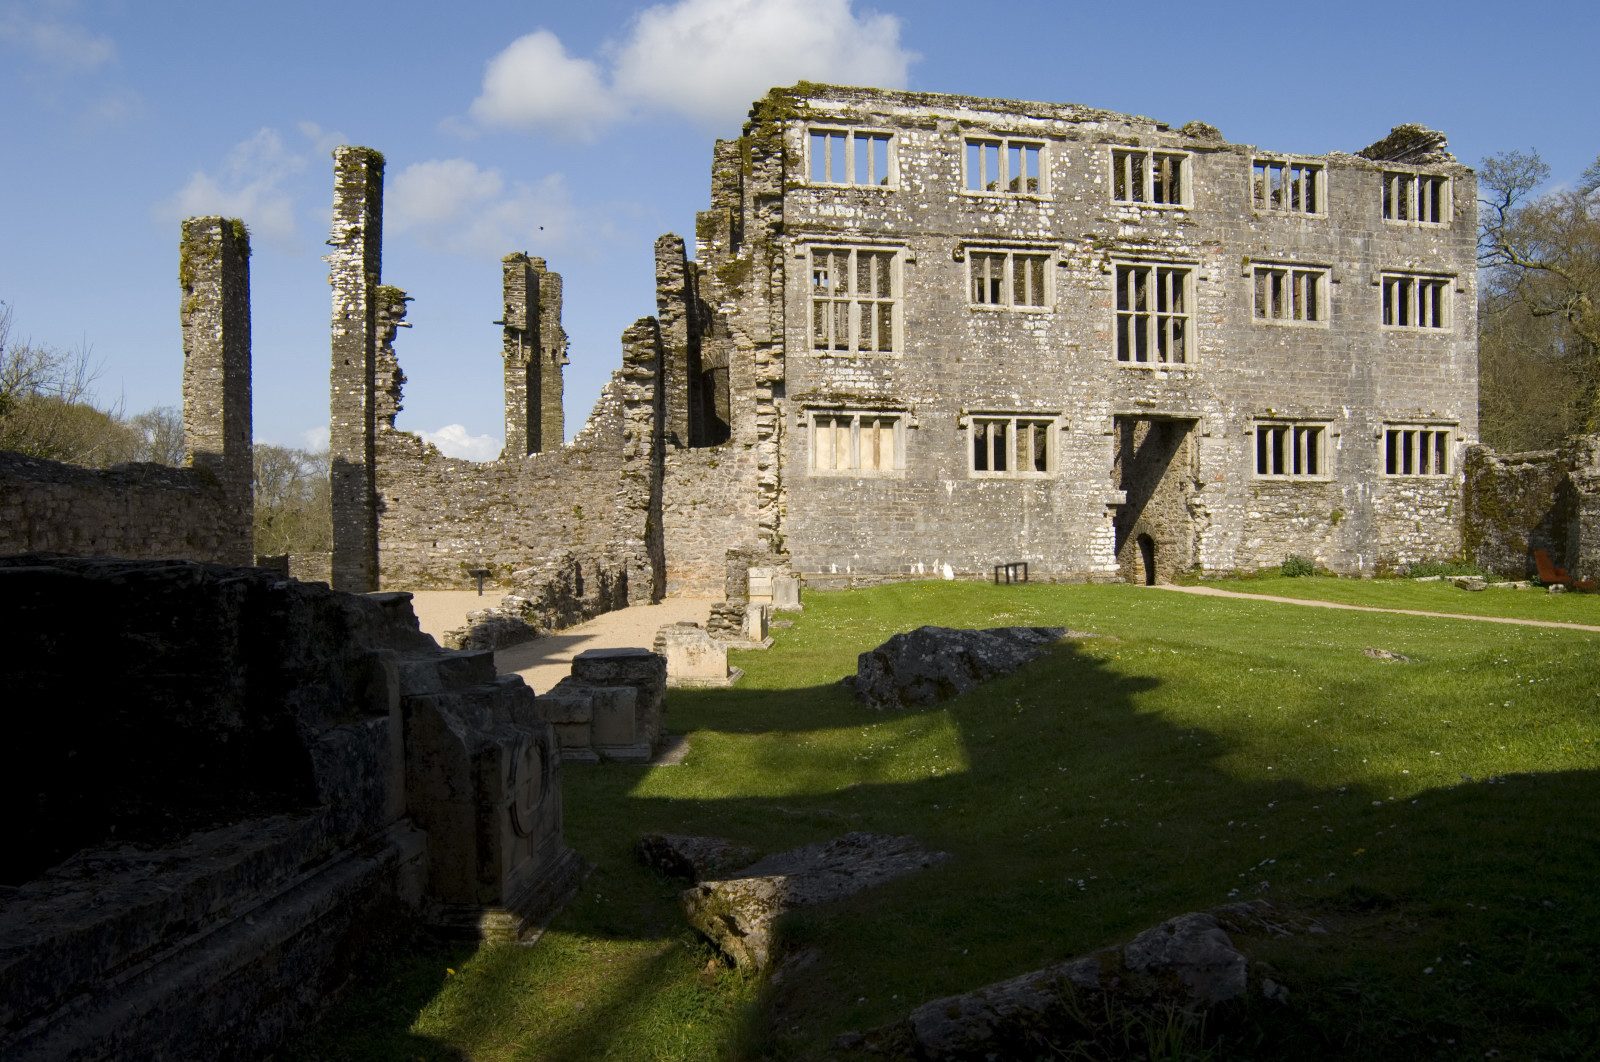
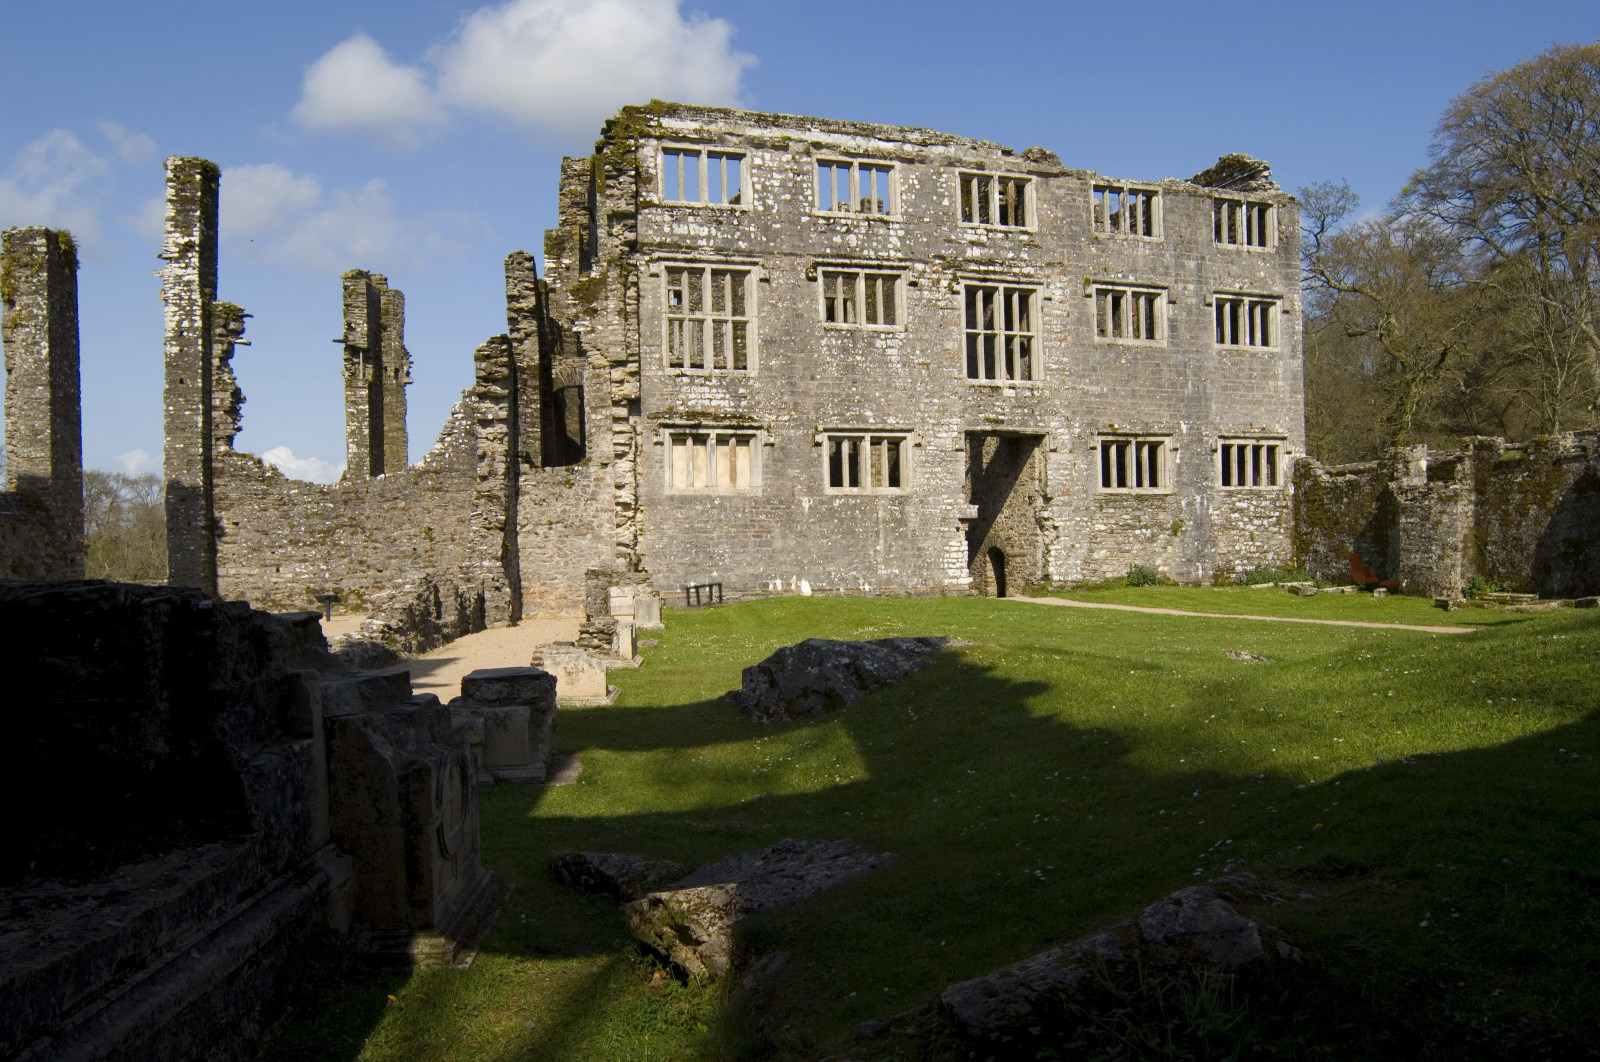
bench: present [994,562,1028,585] -> present [686,582,723,606]

